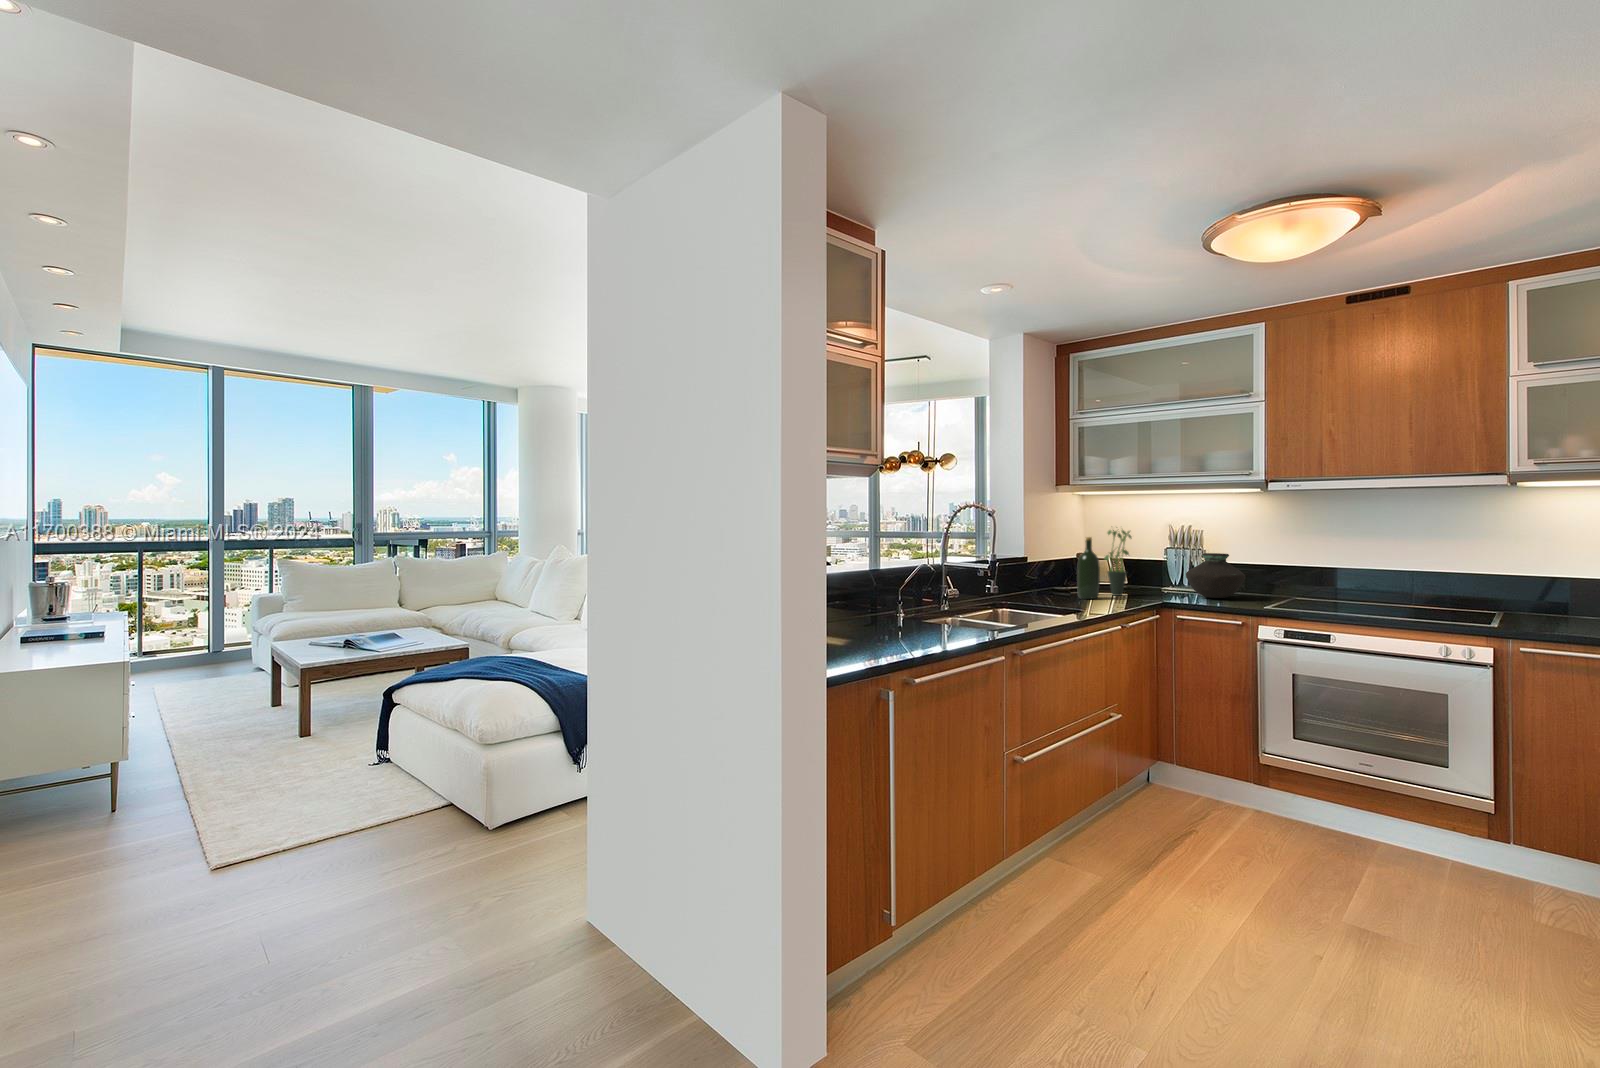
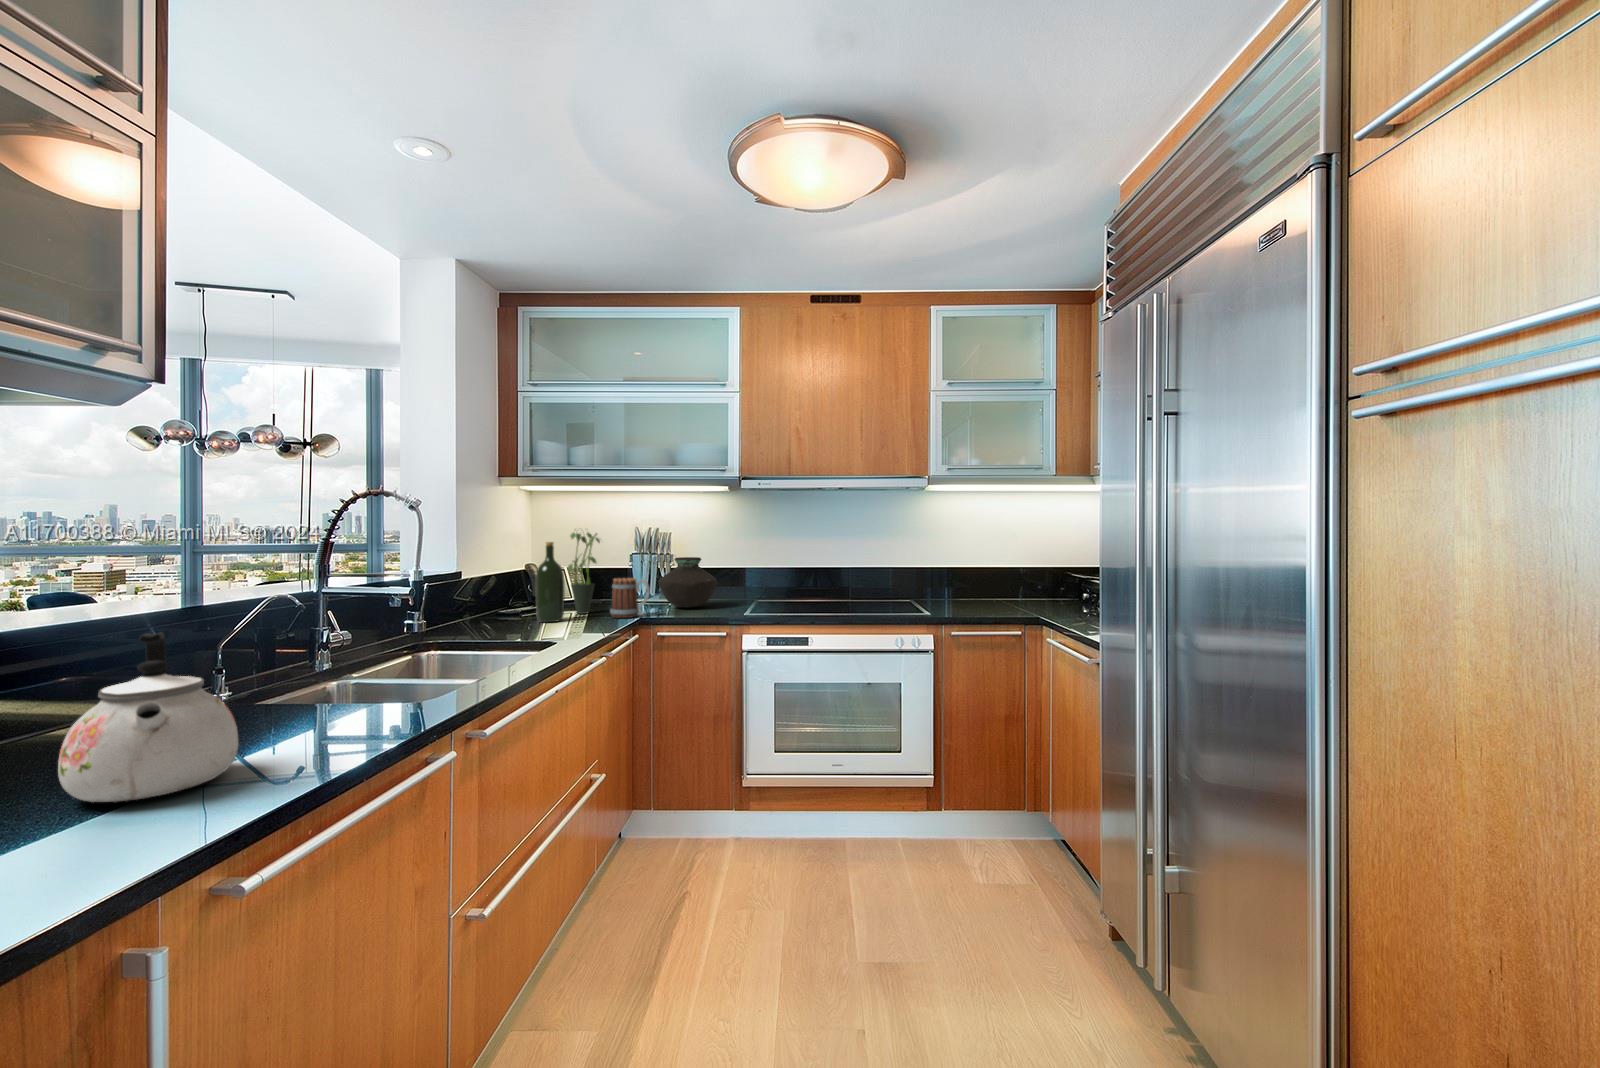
mug: none [1138,568,1173,601] -> present [610,578,650,618]
kettle: none [856,576,914,645] -> present [58,632,238,802]

